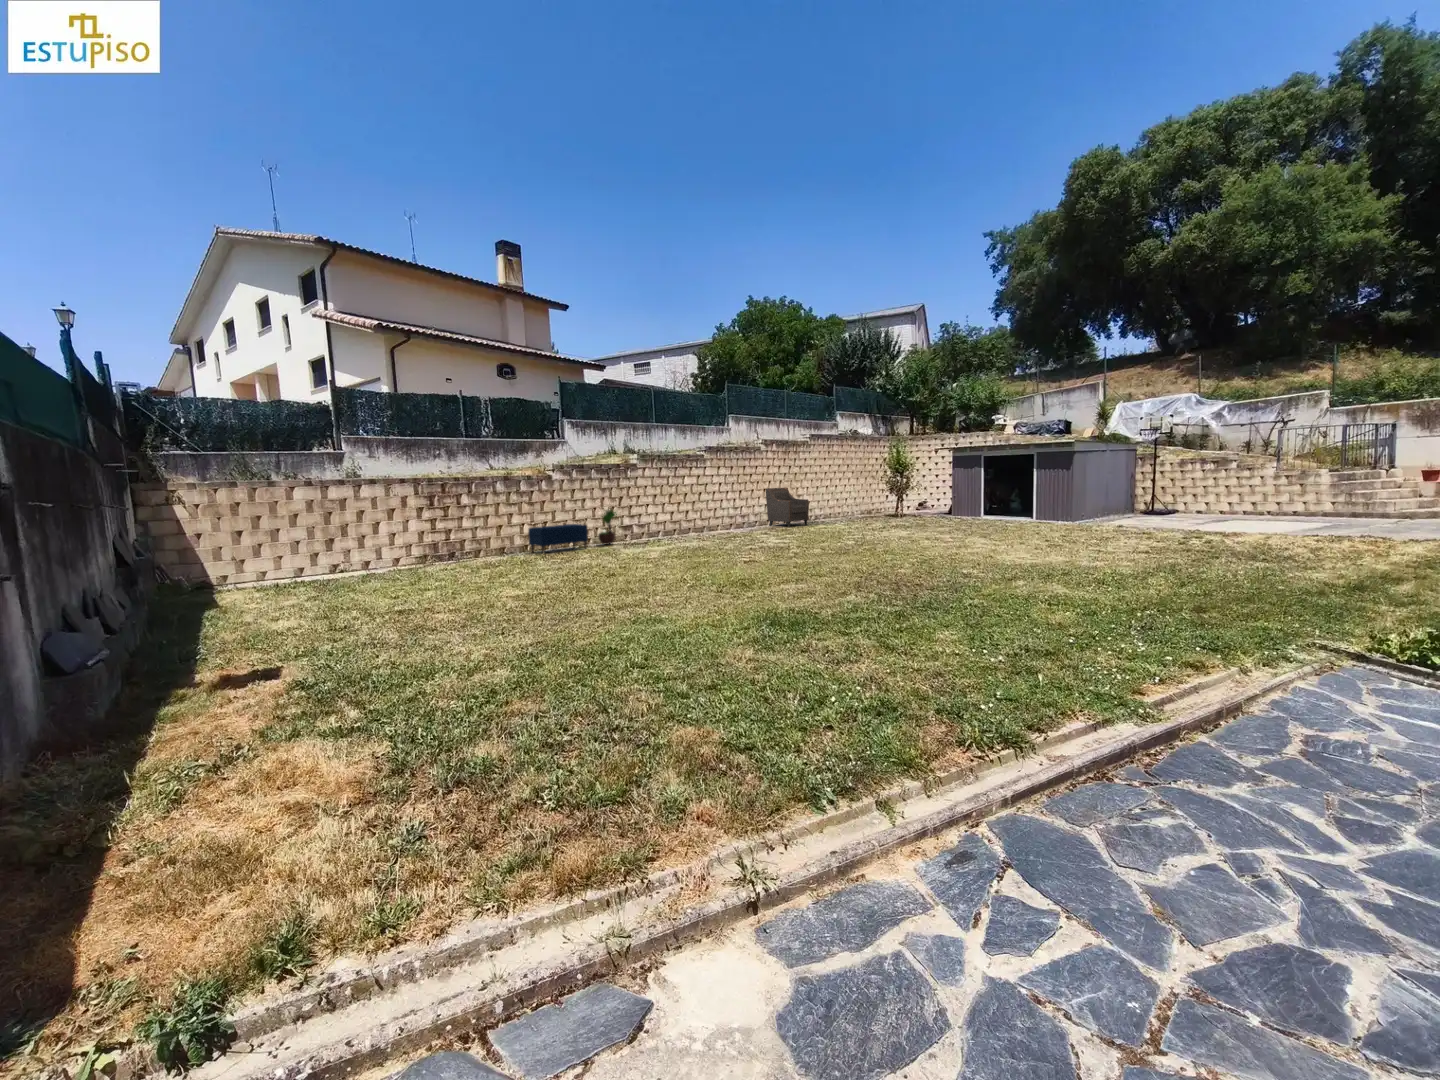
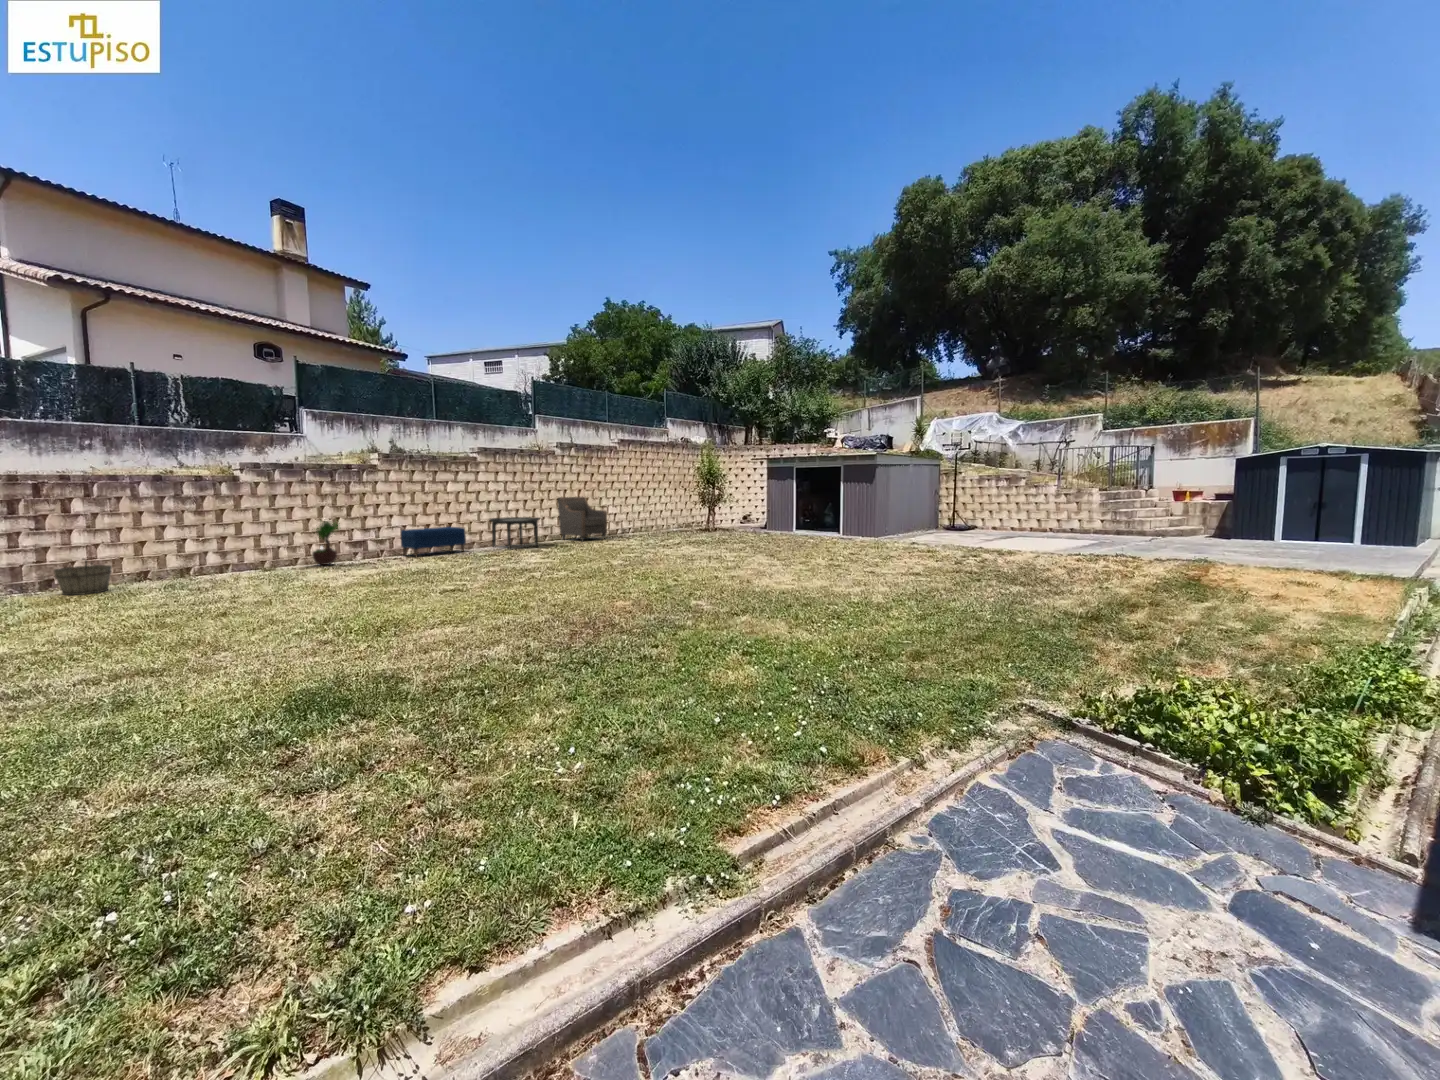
round table: none [716,506,758,533] -> present [490,517,539,549]
bench: present [528,524,588,554] -> present [401,527,466,557]
wooden bucket: none [456,537,488,563] -> present [54,561,112,595]

